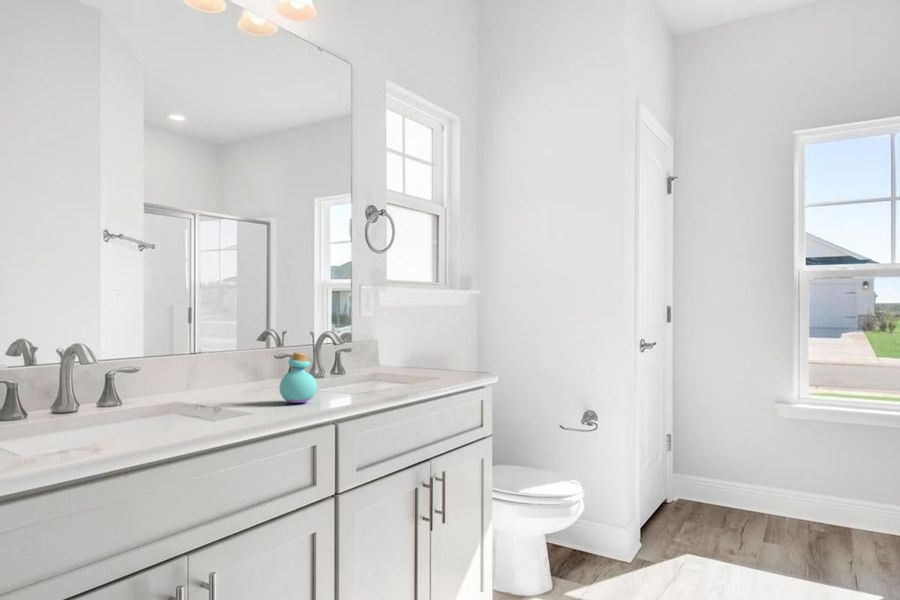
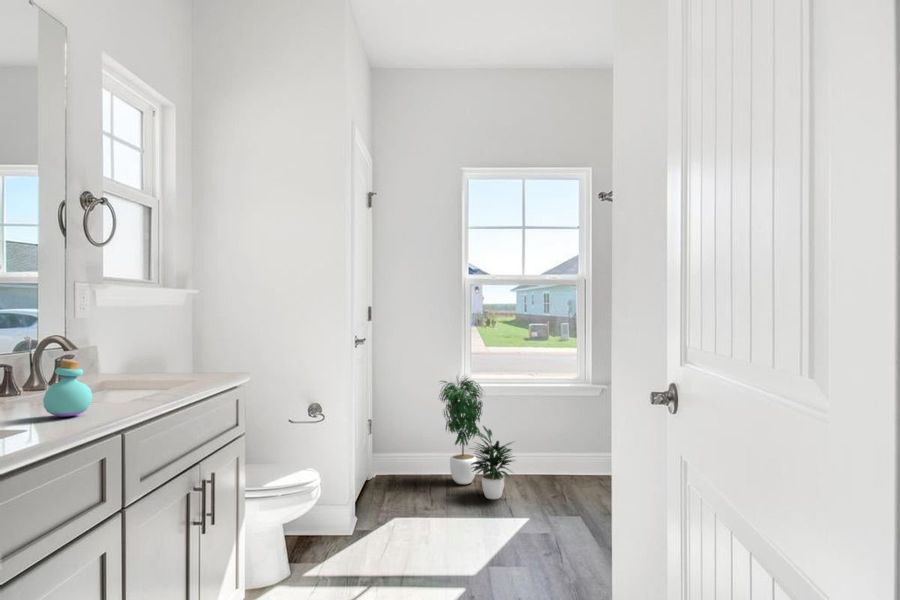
potted plant: none [752,387,870,560] -> present [440,378,514,499]

